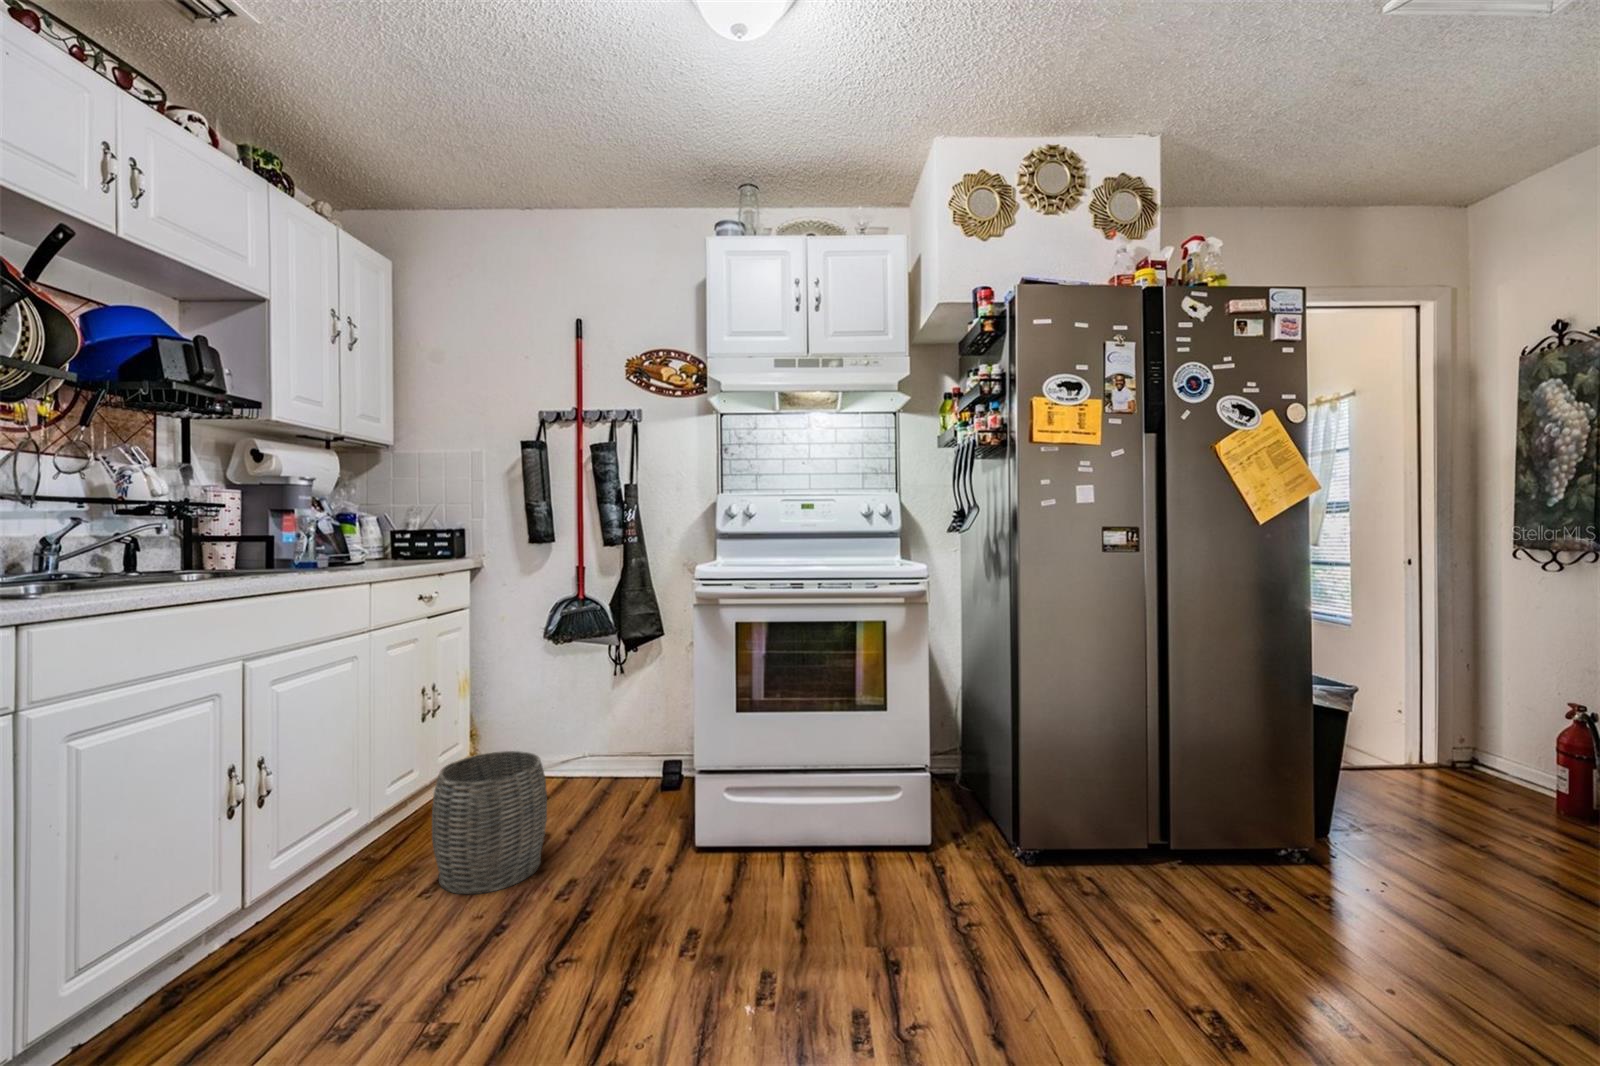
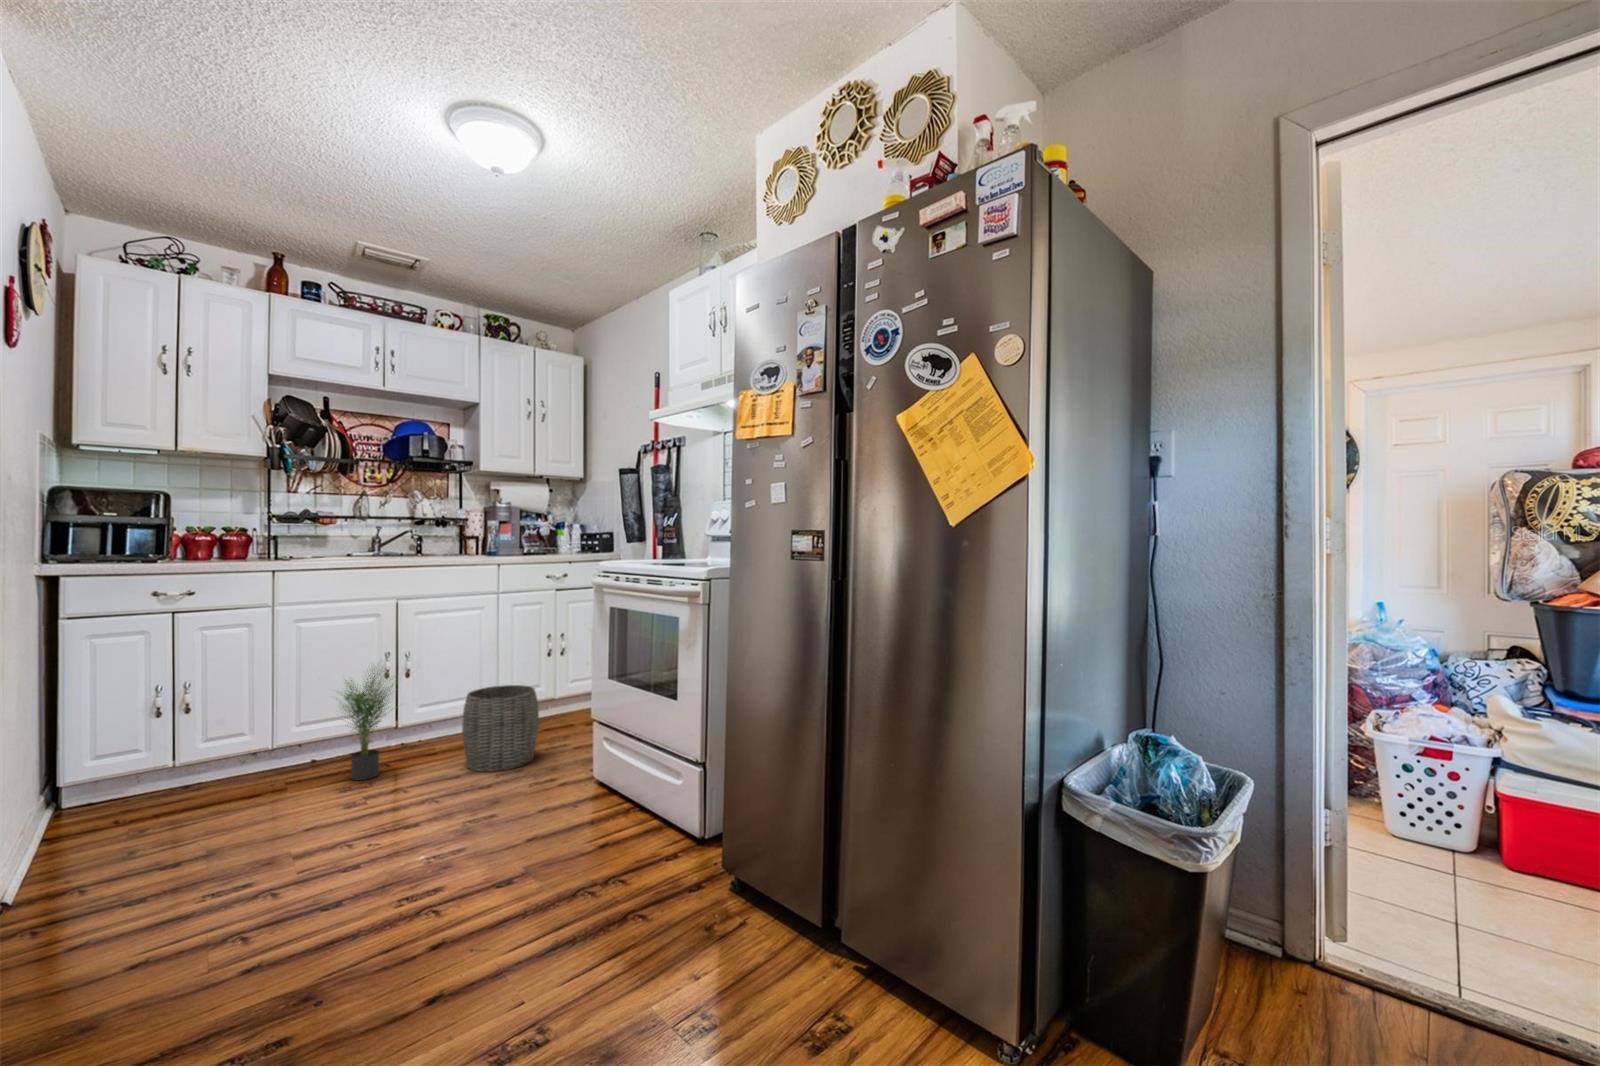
potted plant: none [215,755,384,987] -> present [340,669,393,780]

